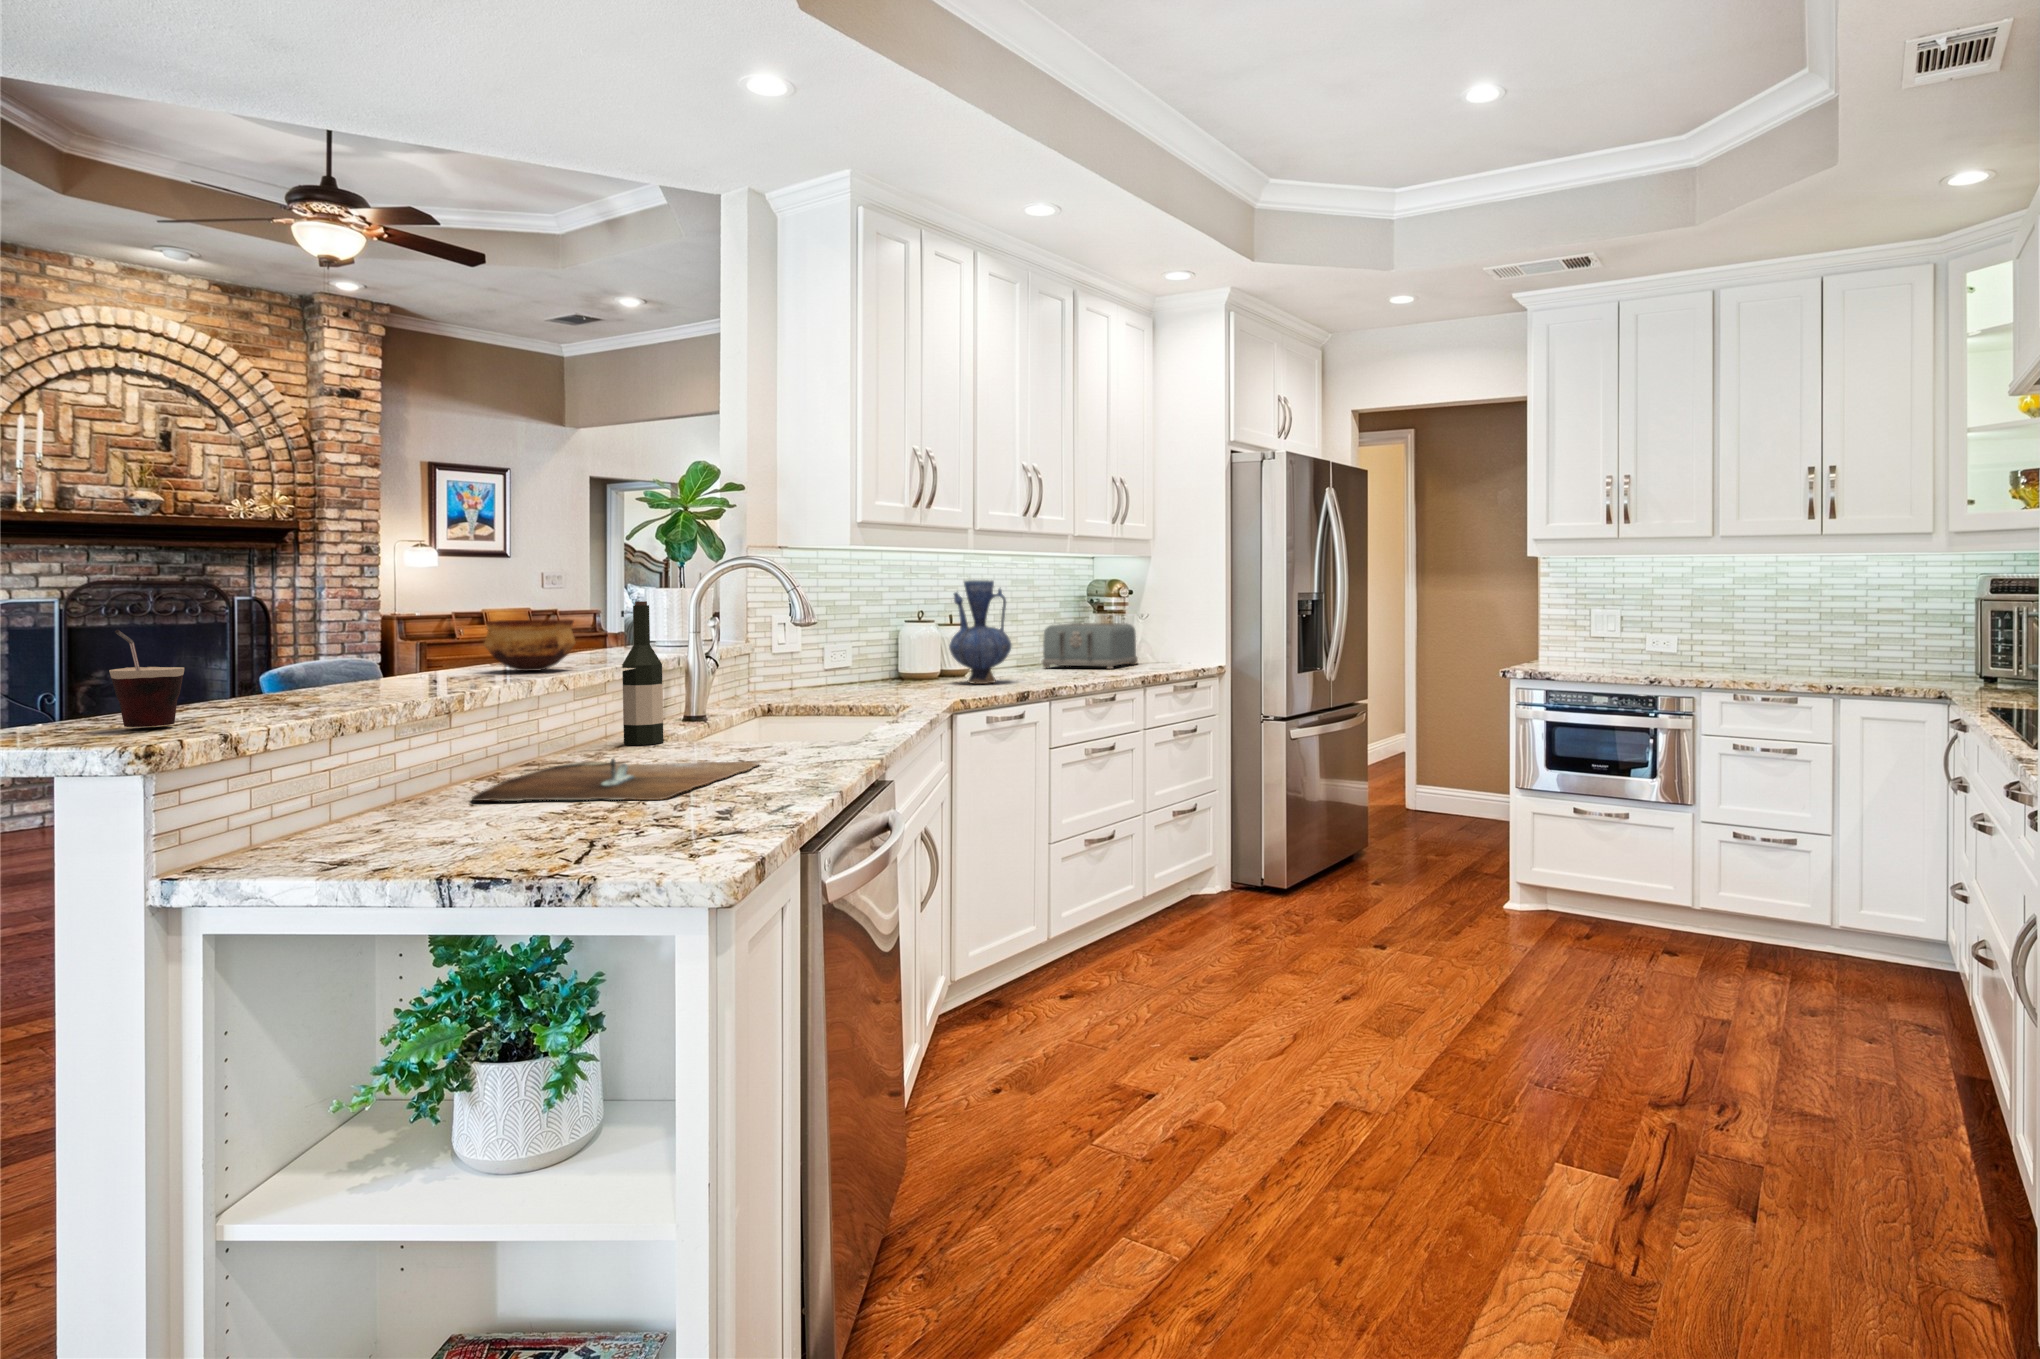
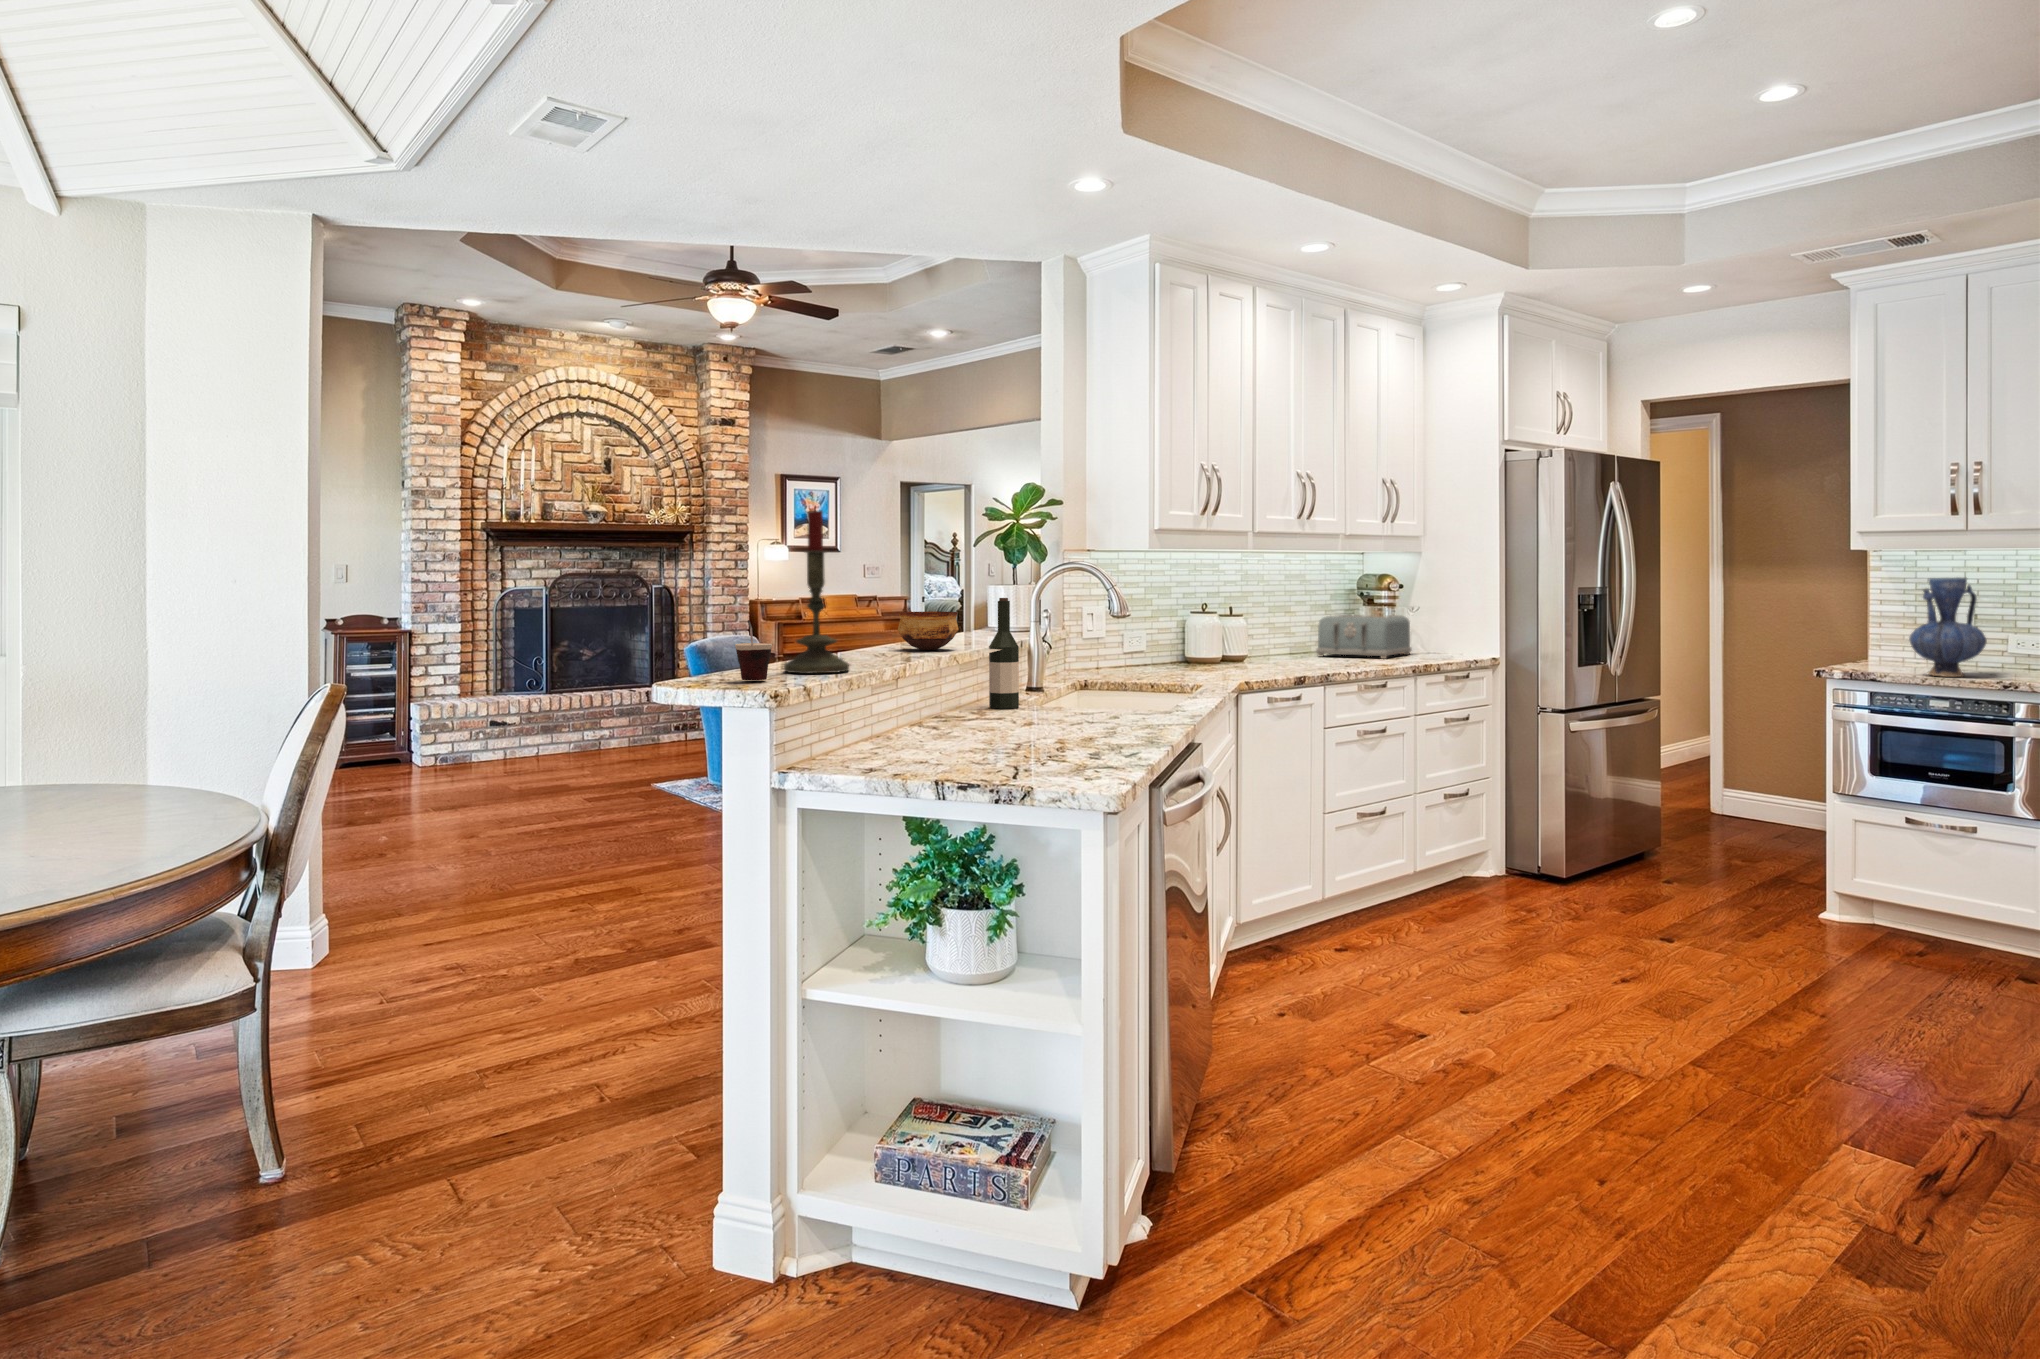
candle: none [237,457,355,711] -> present [784,510,849,673]
vase: present [949,580,1012,684] -> present [1909,577,1987,677]
cutting board: present [472,759,759,801] -> none [914,715,1104,745]

